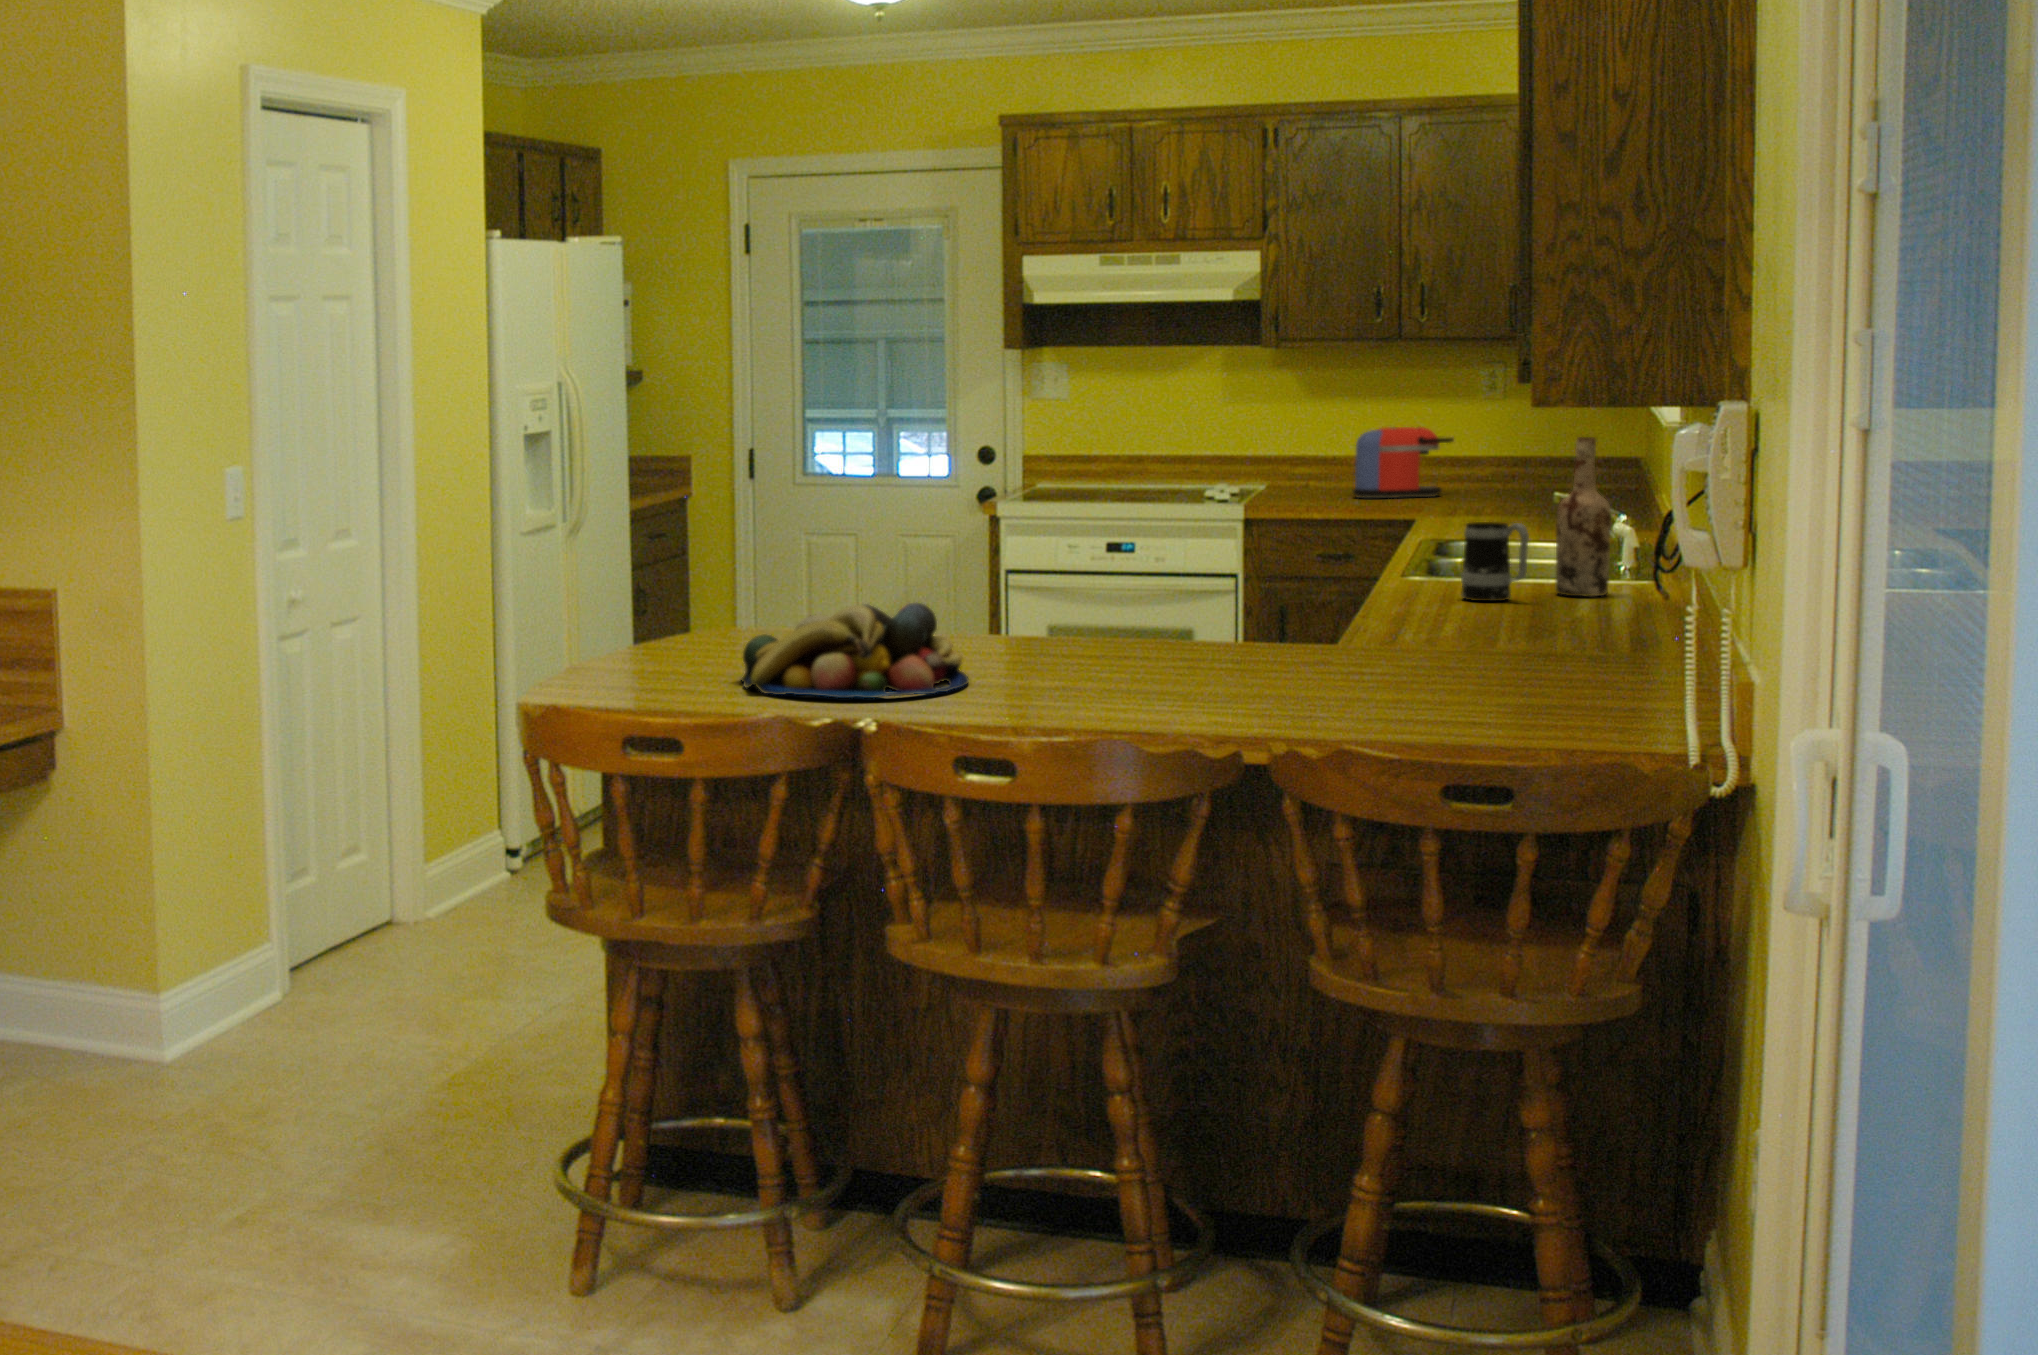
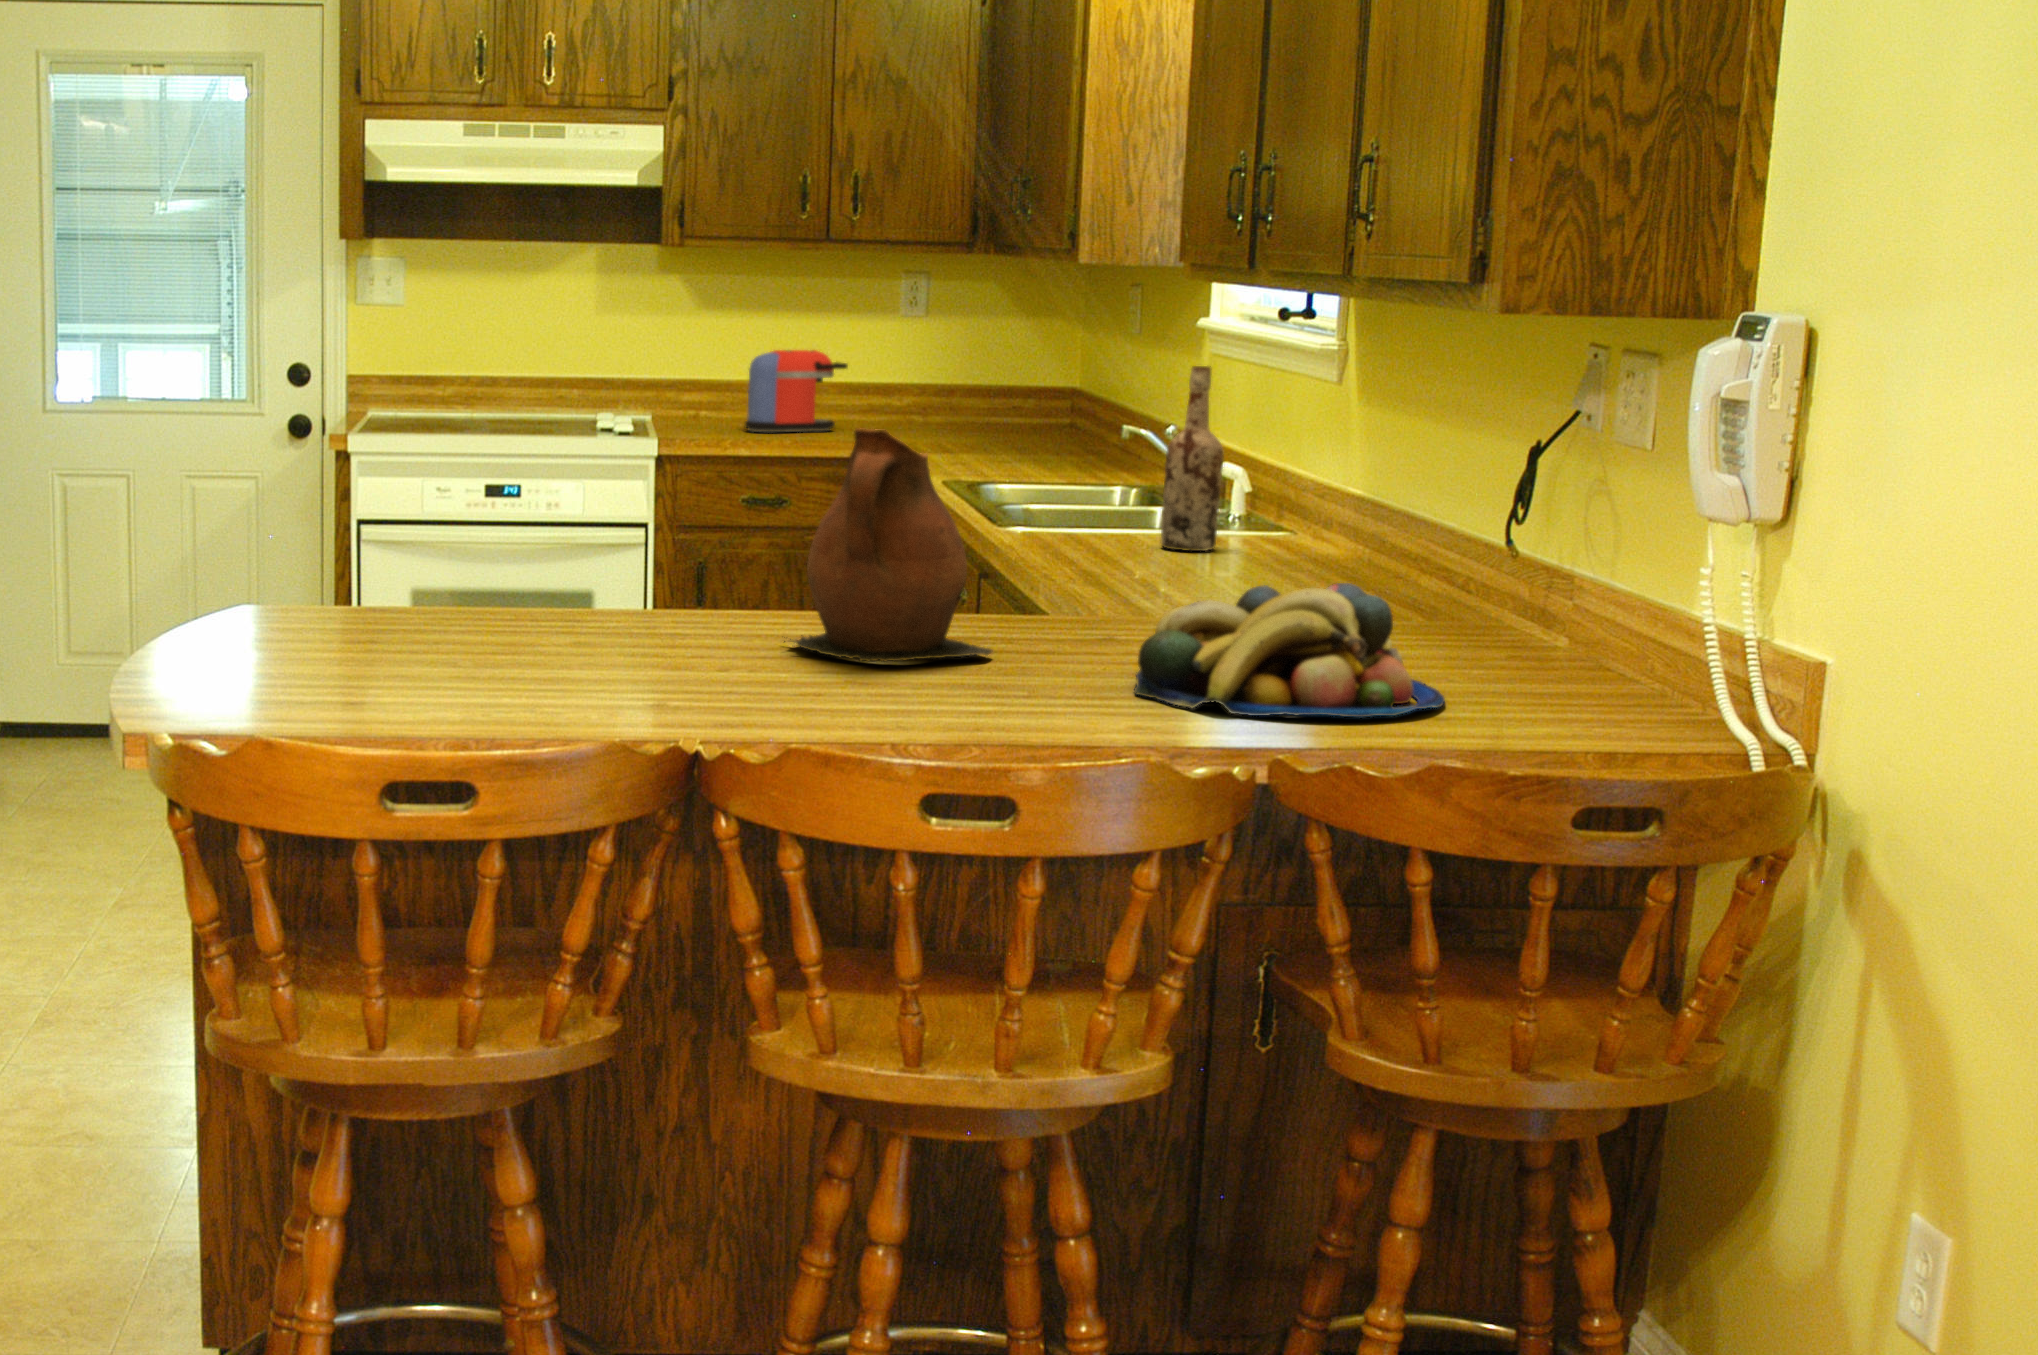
ceramic pitcher: none [1056,494,1220,673] -> present [784,428,992,662]
mug: present [1461,522,1529,601] -> none [1078,465,1159,558]
fruit bowl: present [741,603,969,698] -> present [1134,583,1445,718]

